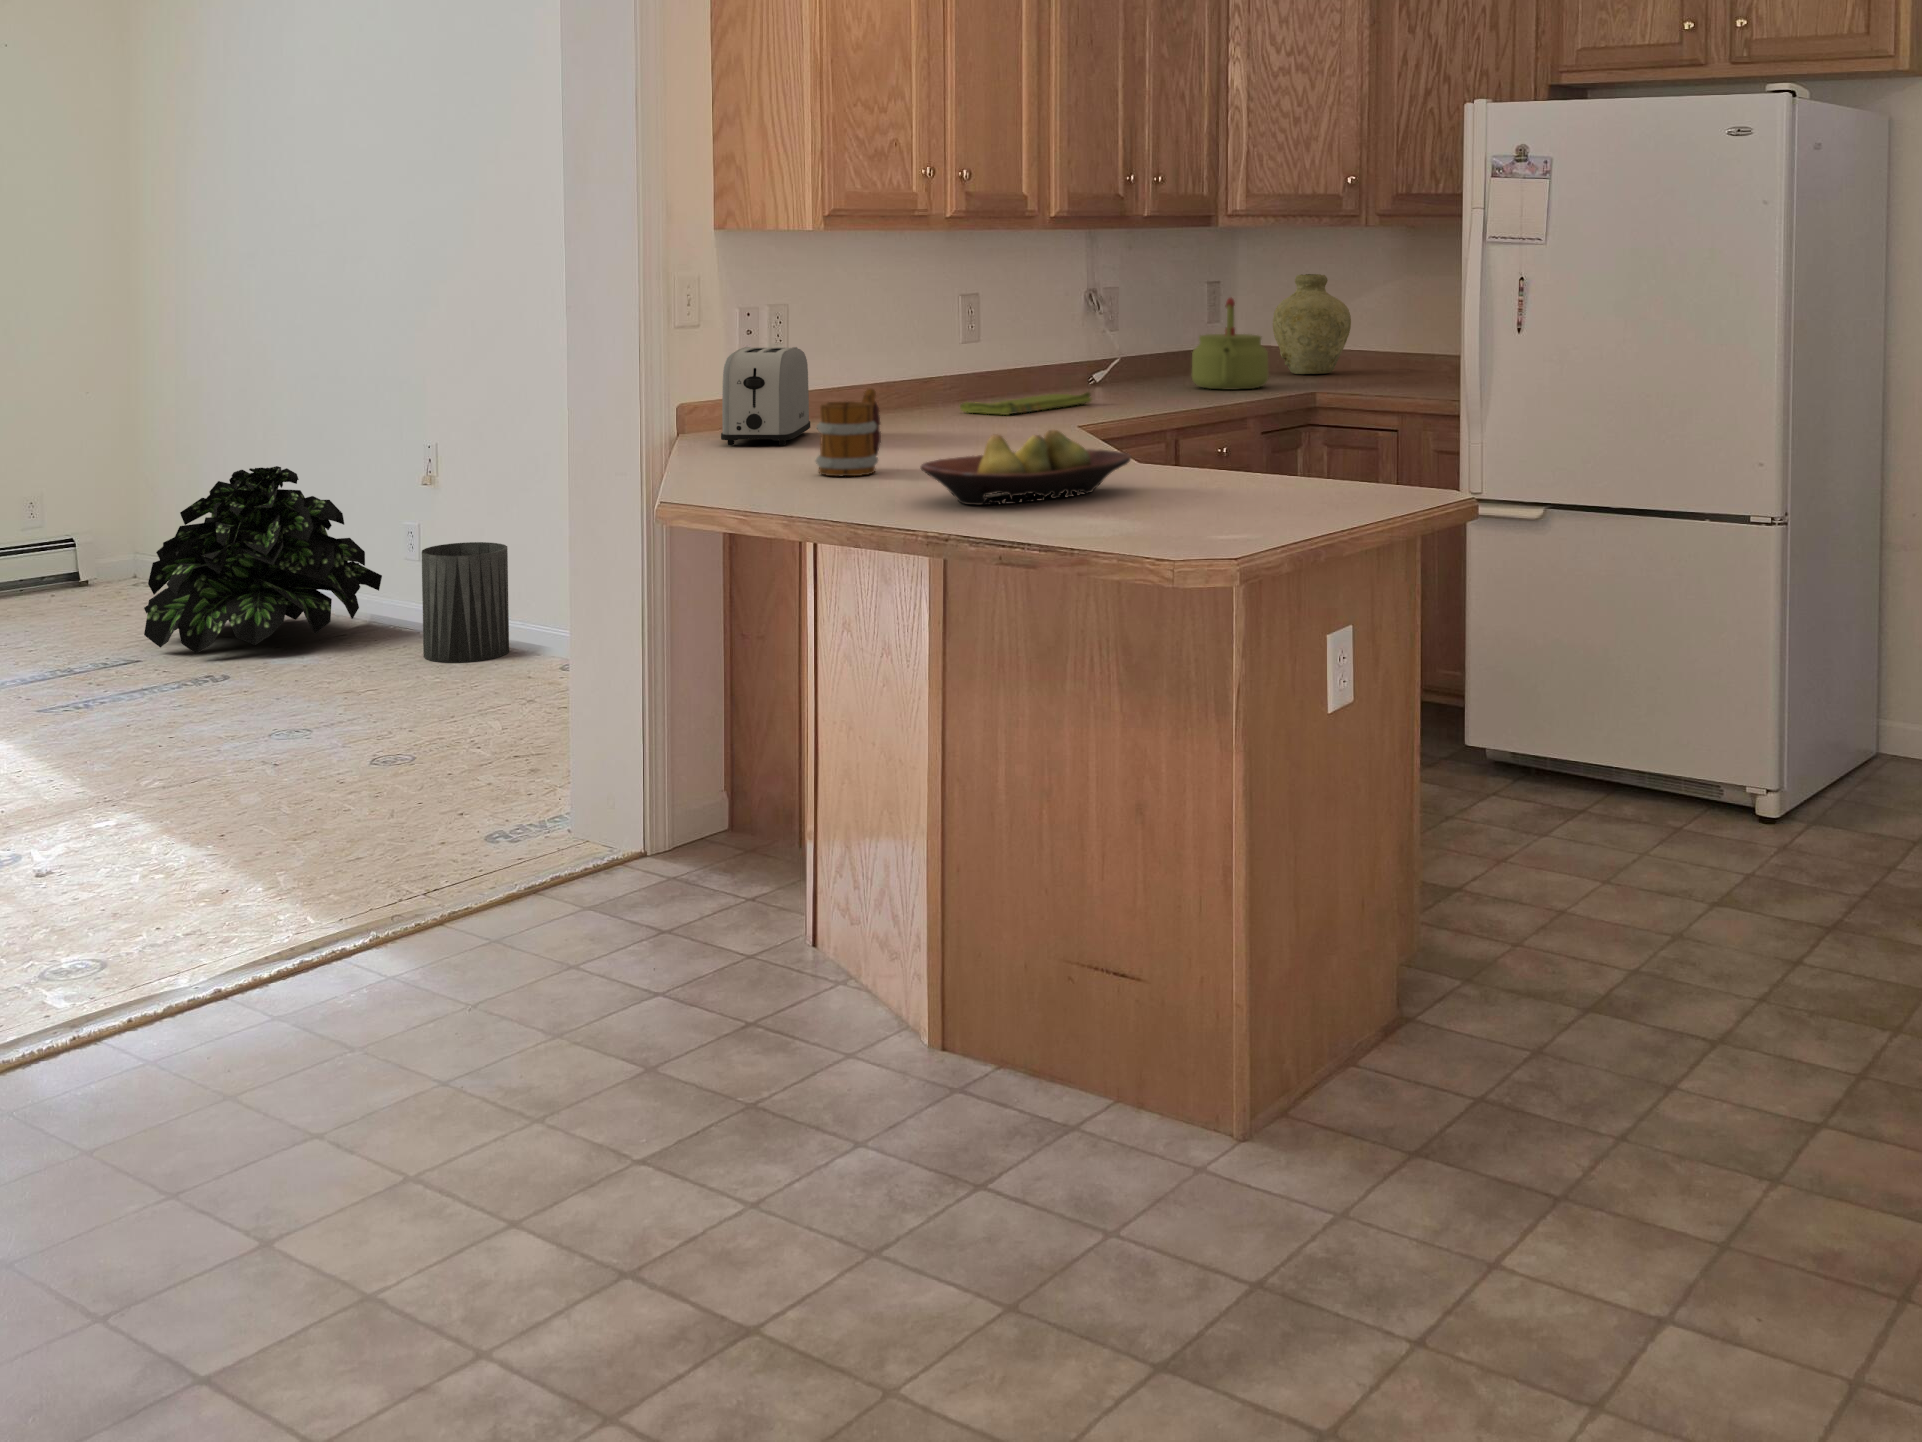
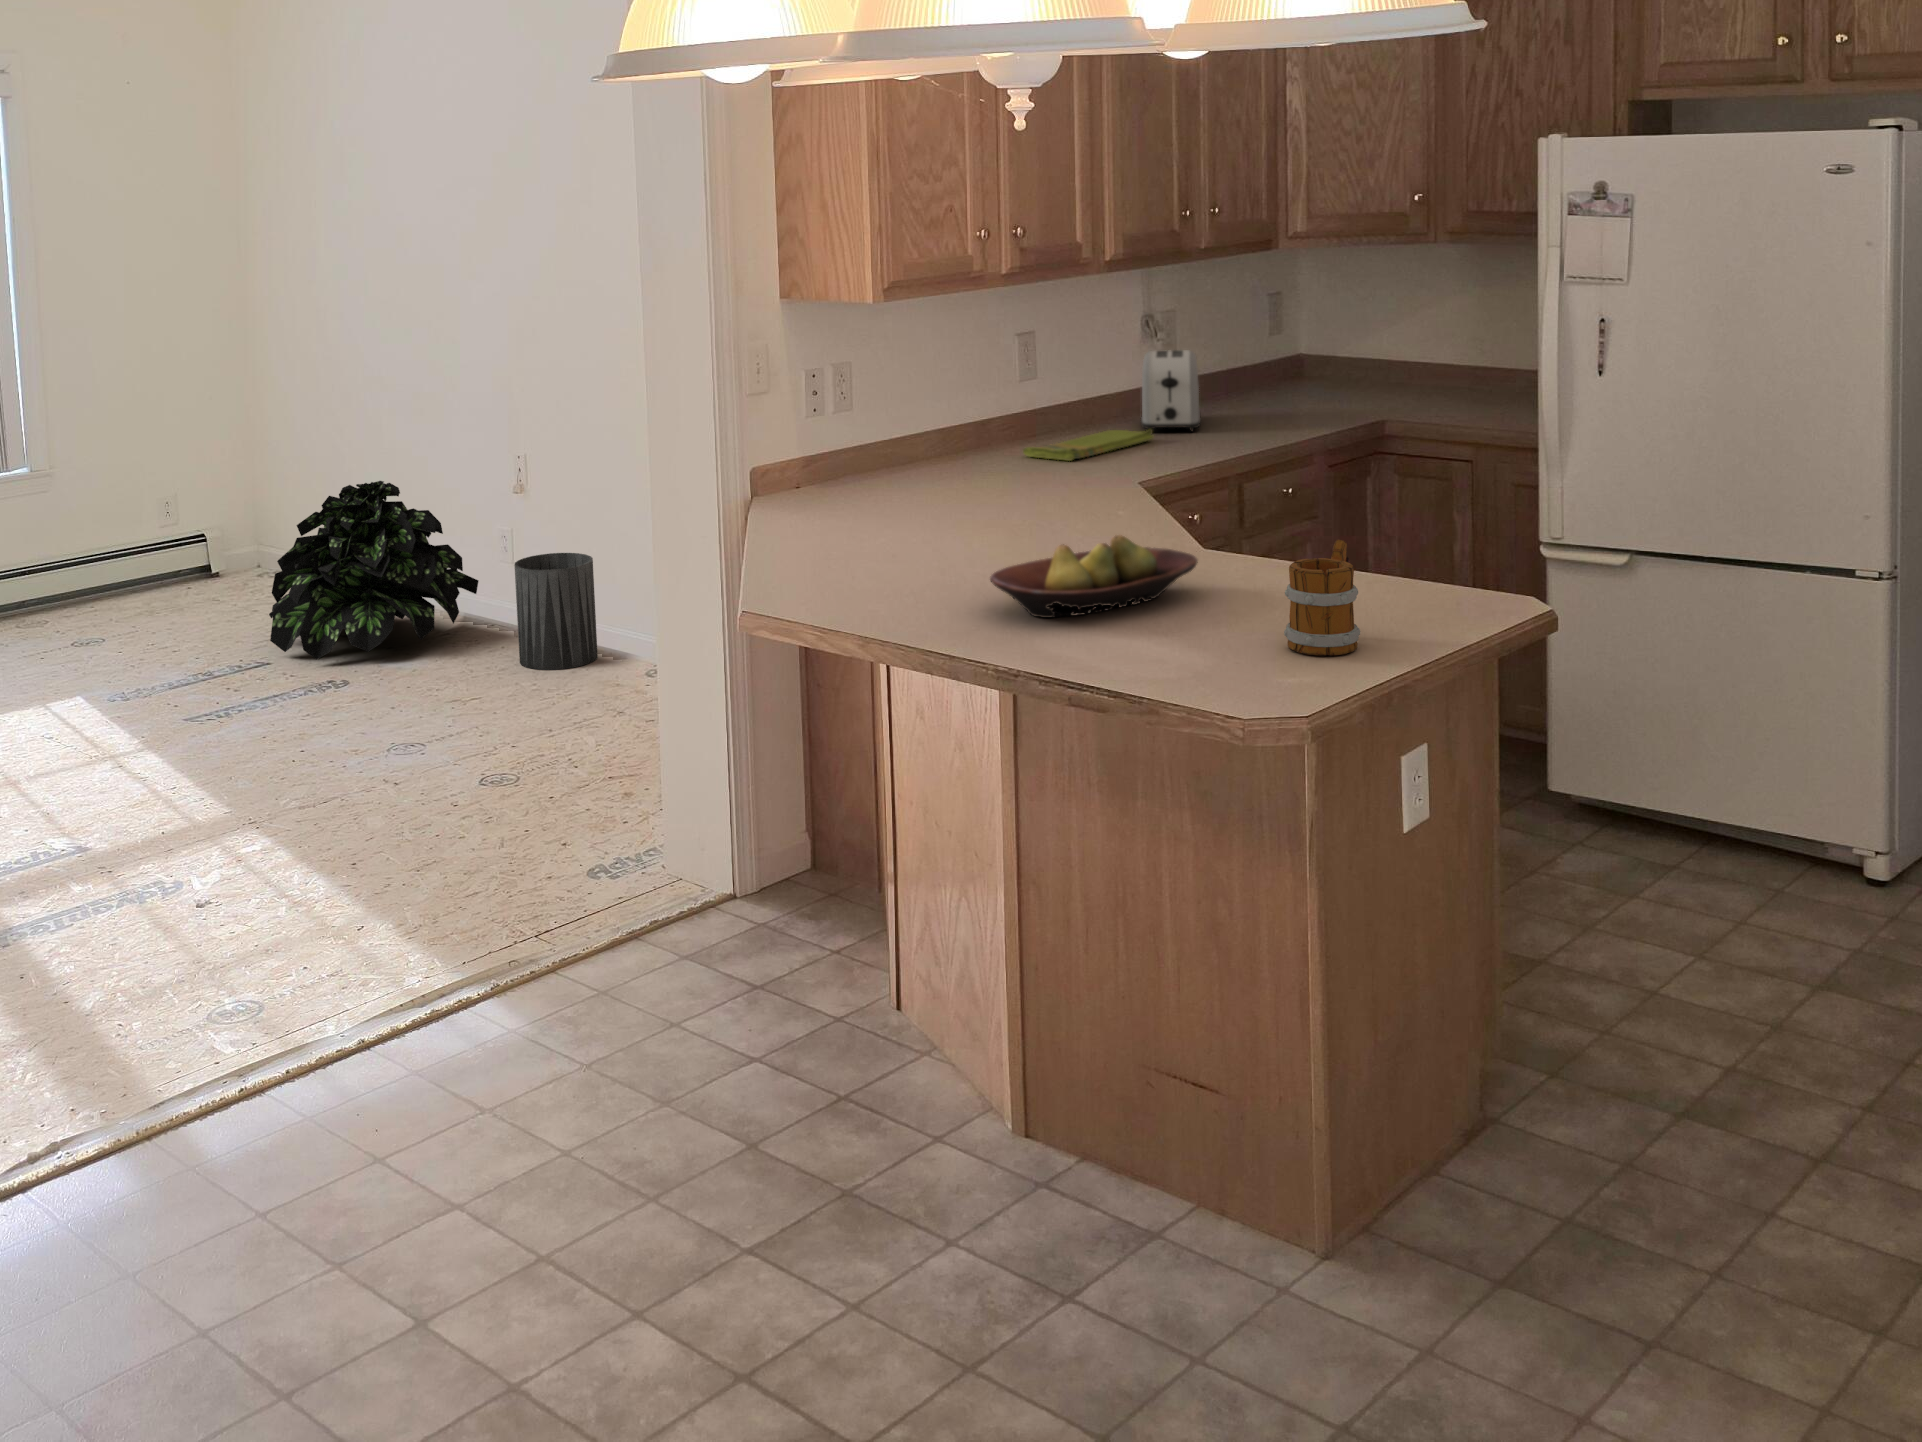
vase: present [1273,274,1351,374] -> none [1337,284,1419,387]
kettle: present [1192,298,1269,390] -> none [1254,320,1334,415]
toaster: present [721,347,810,445] -> present [1141,350,1201,432]
mug: present [816,388,881,476] -> present [1284,540,1360,656]

